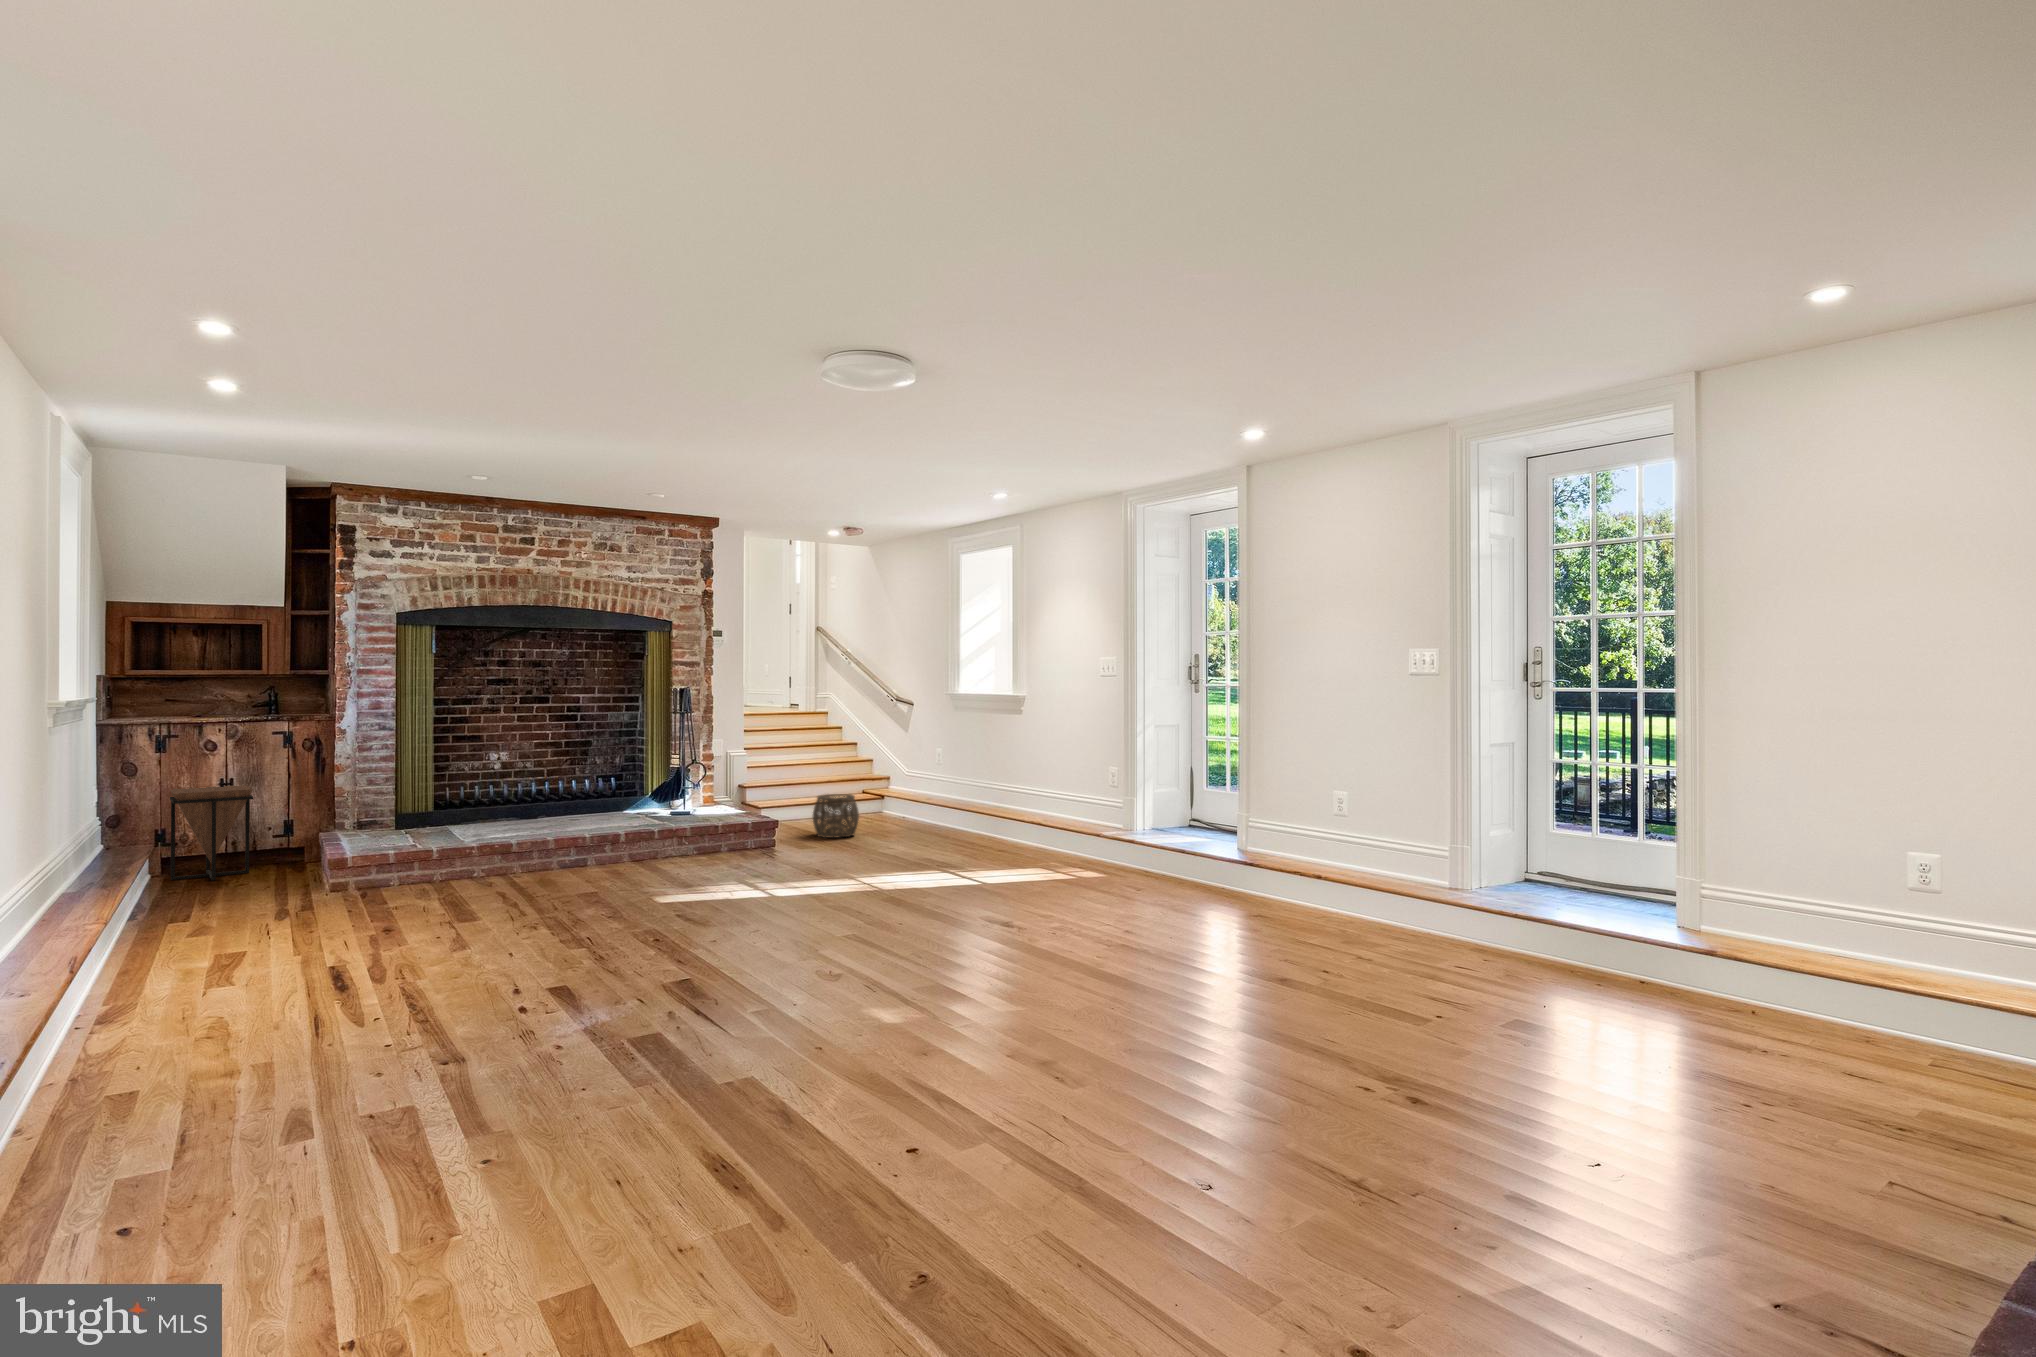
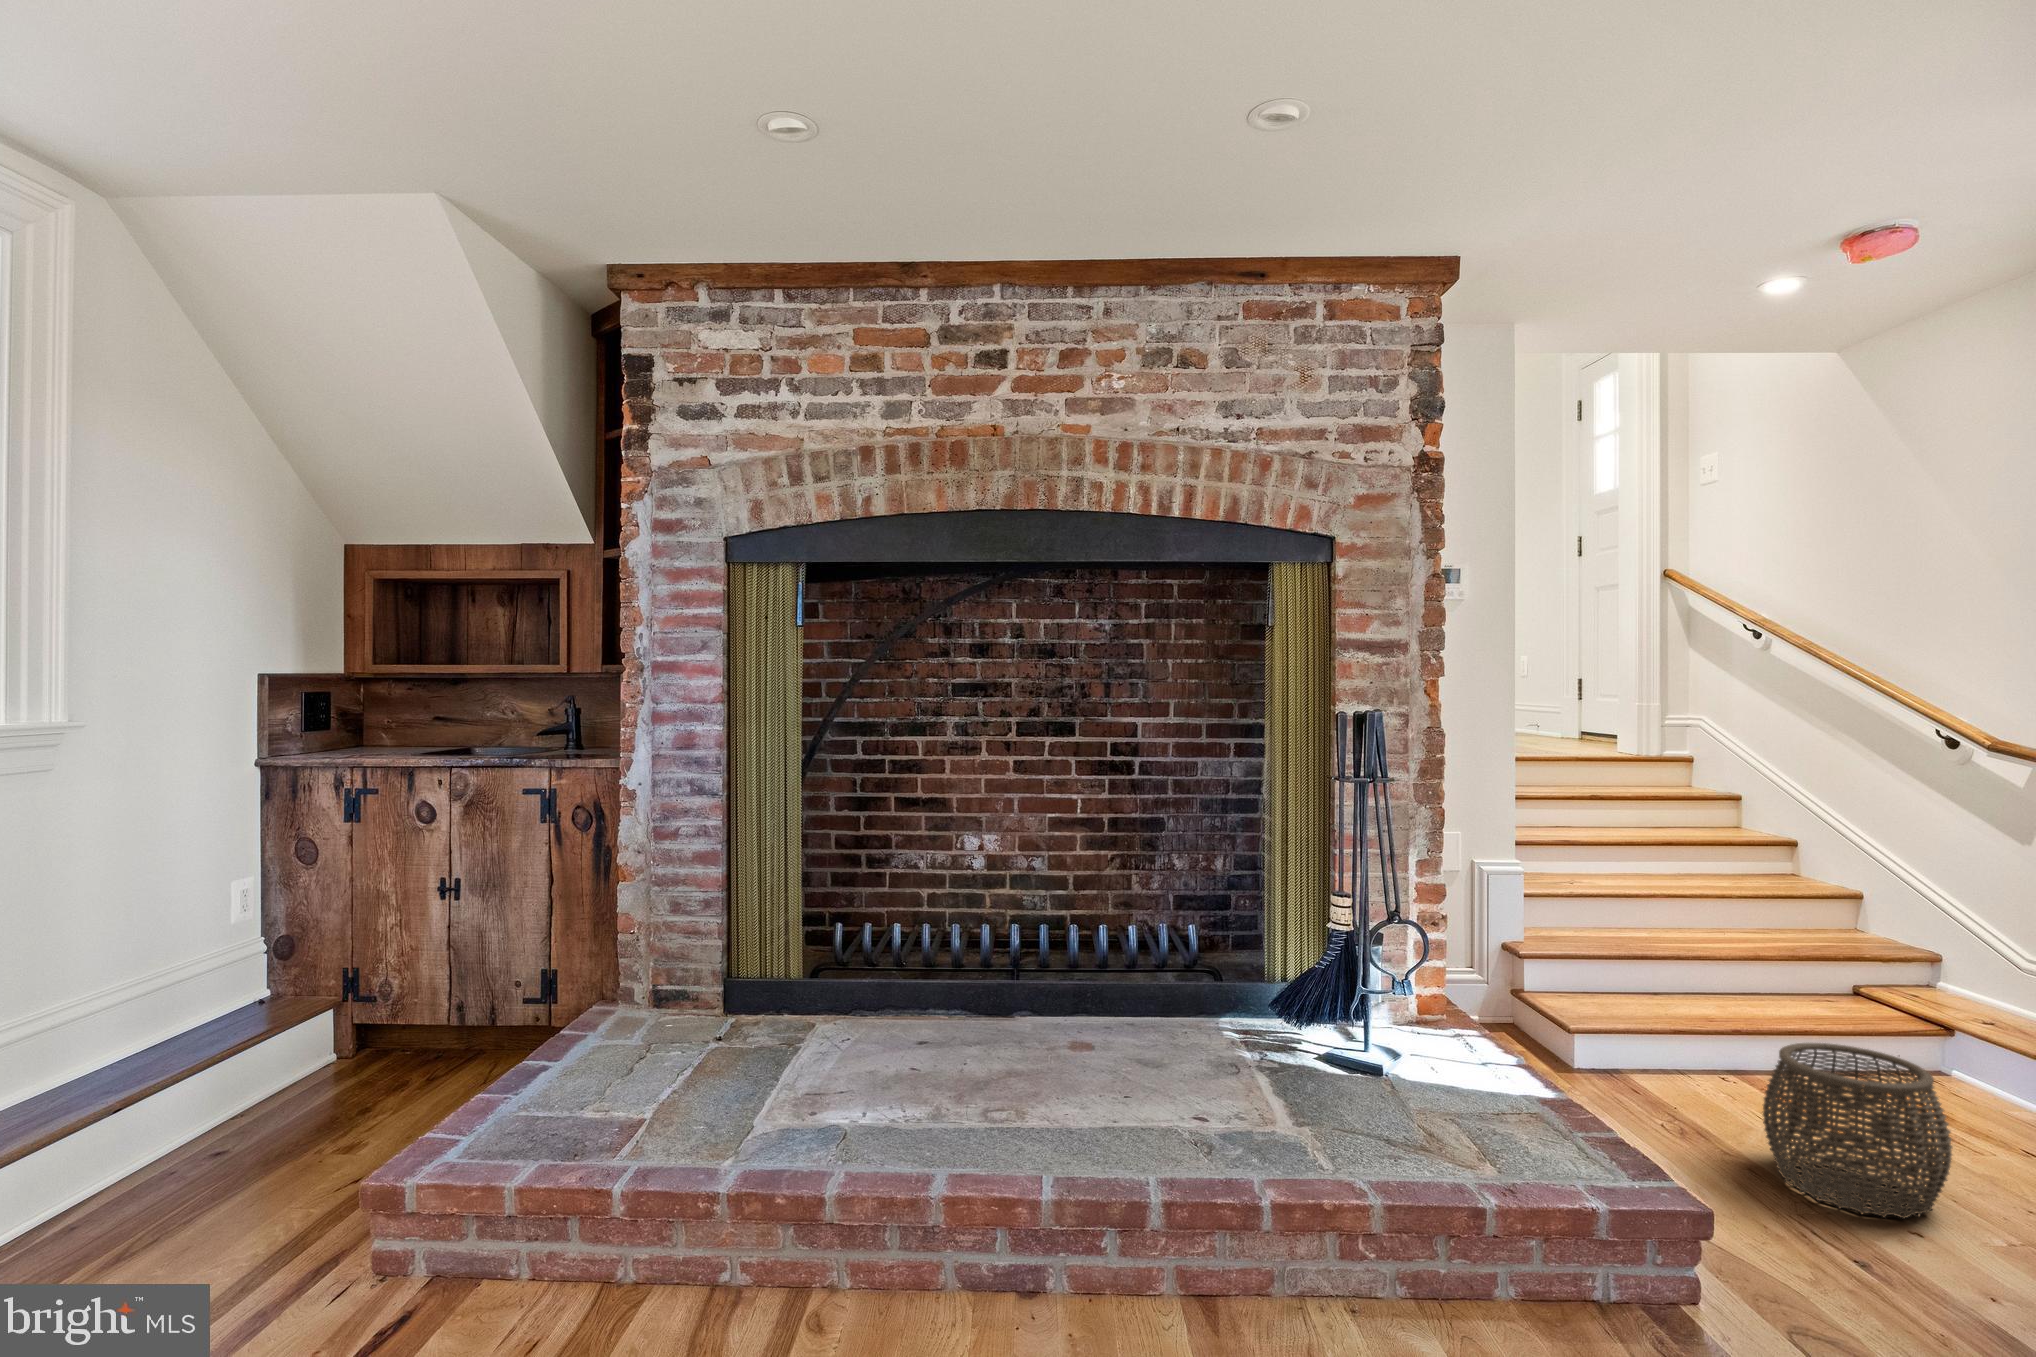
side table: present [170,785,253,881] -> none [272,896,473,1115]

